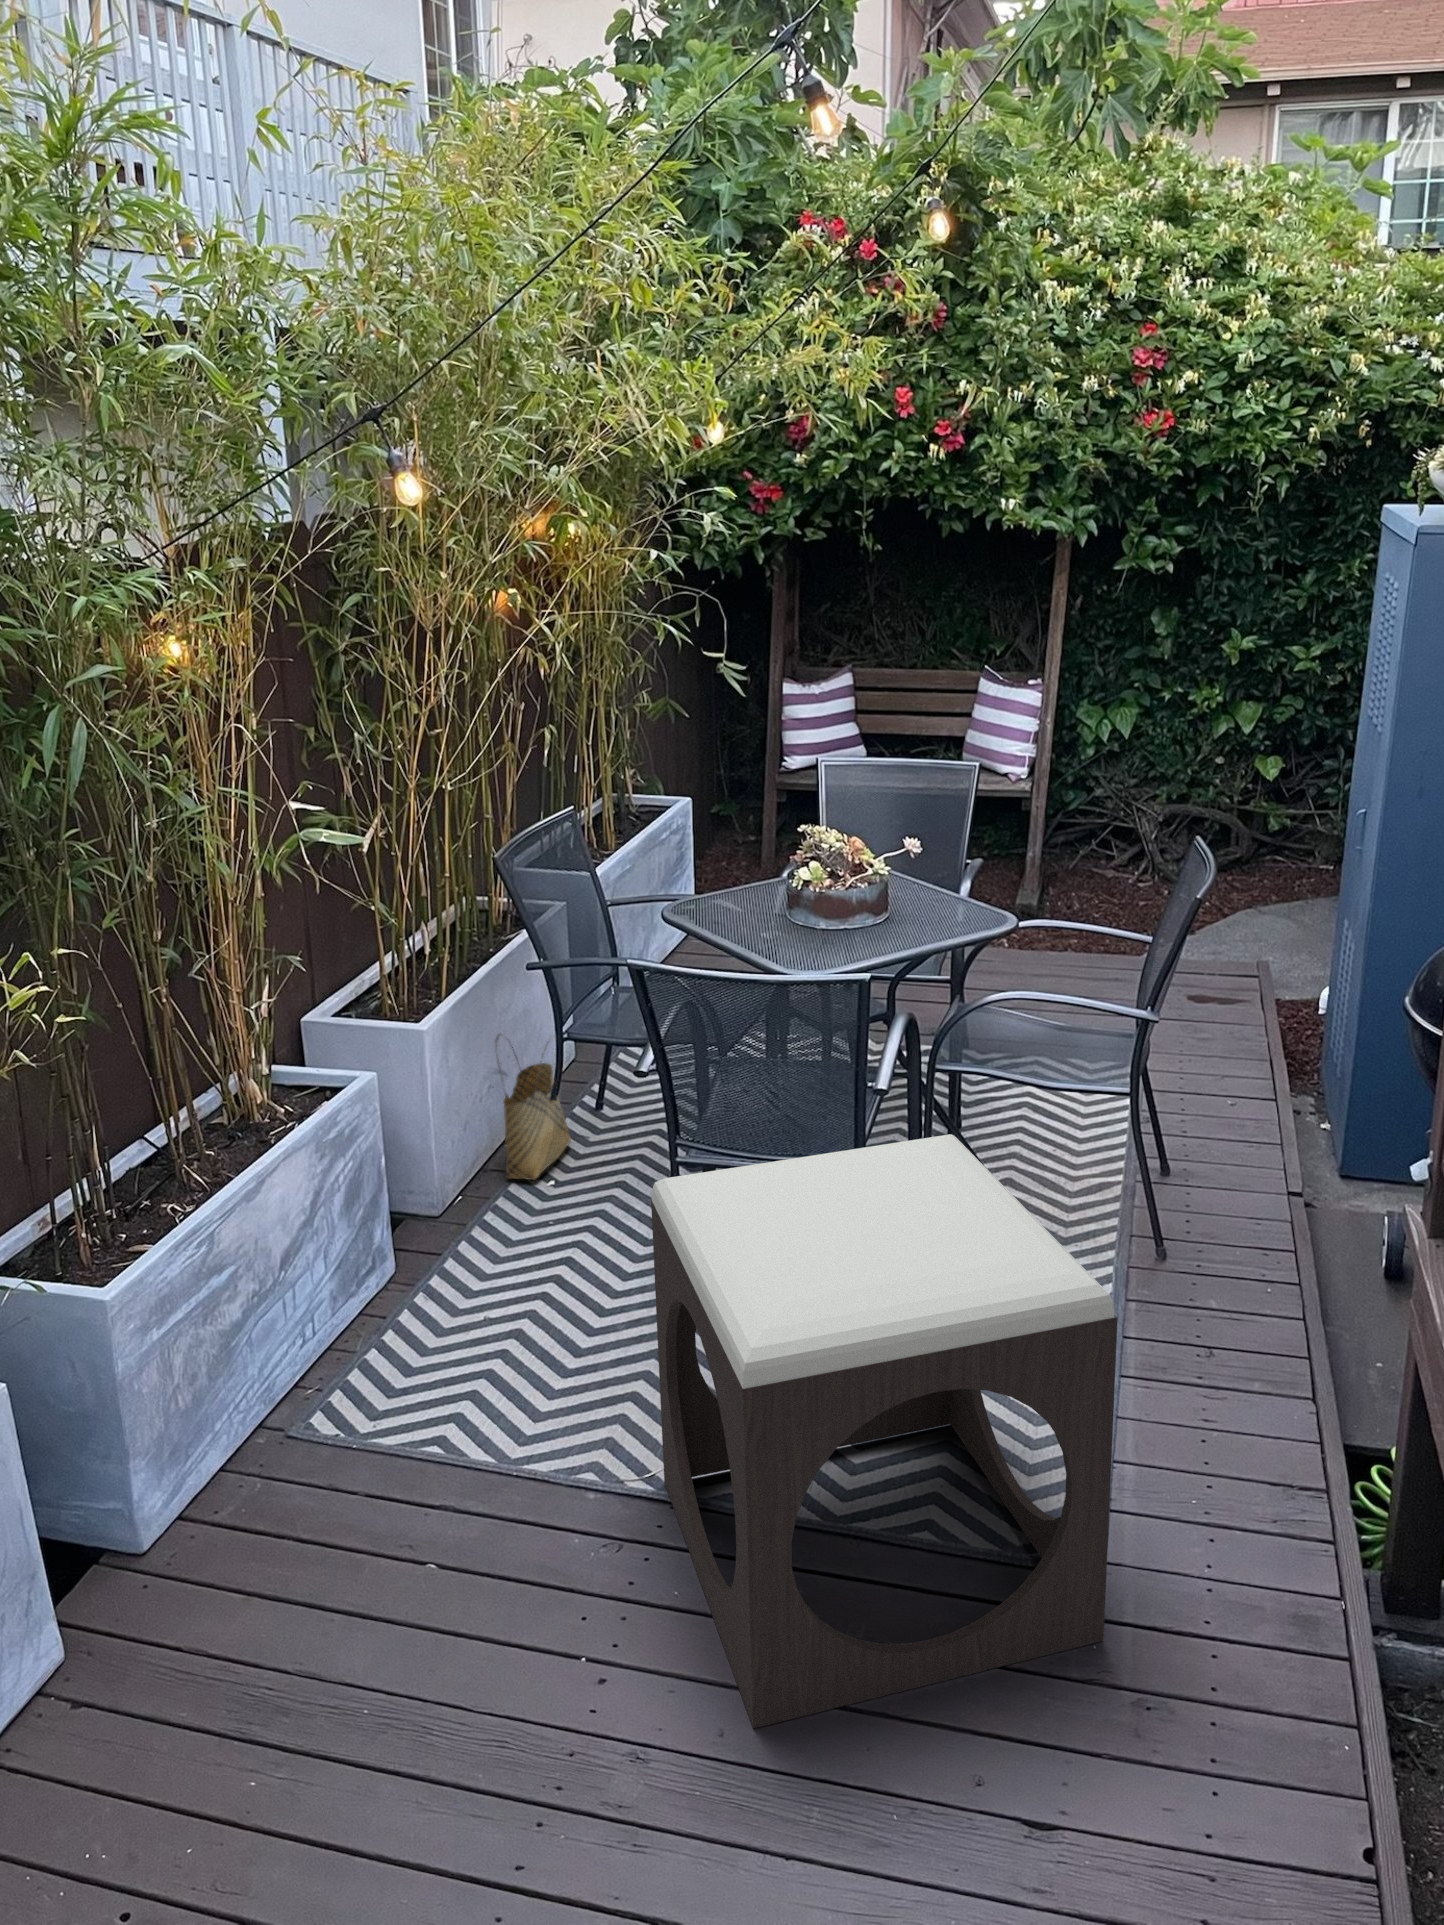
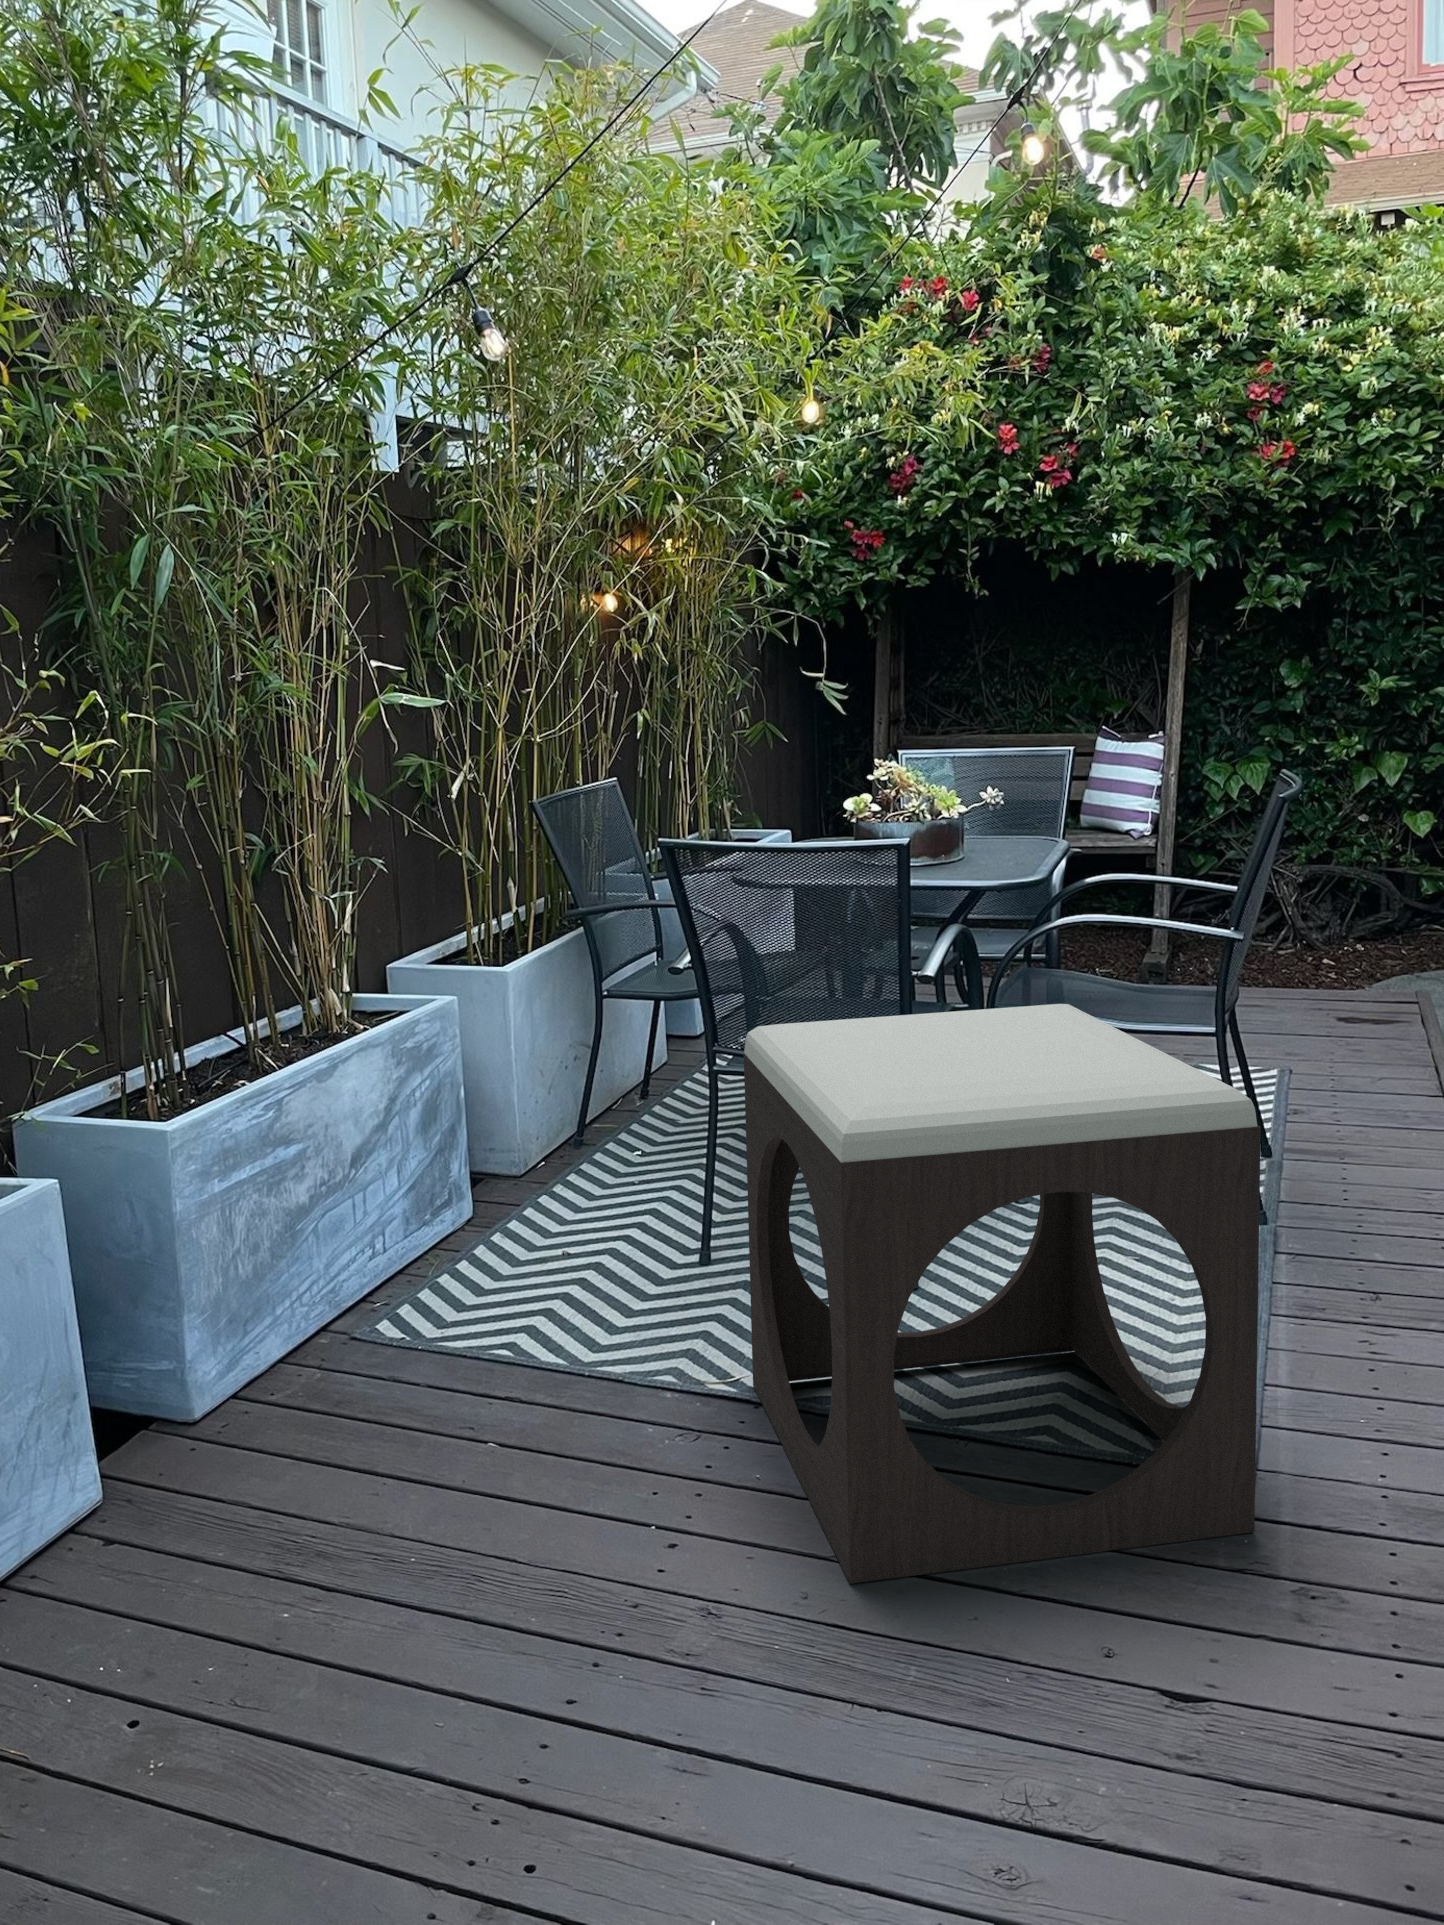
woven basket: present [495,1035,571,1180] -> none [583,1001,659,1153]

